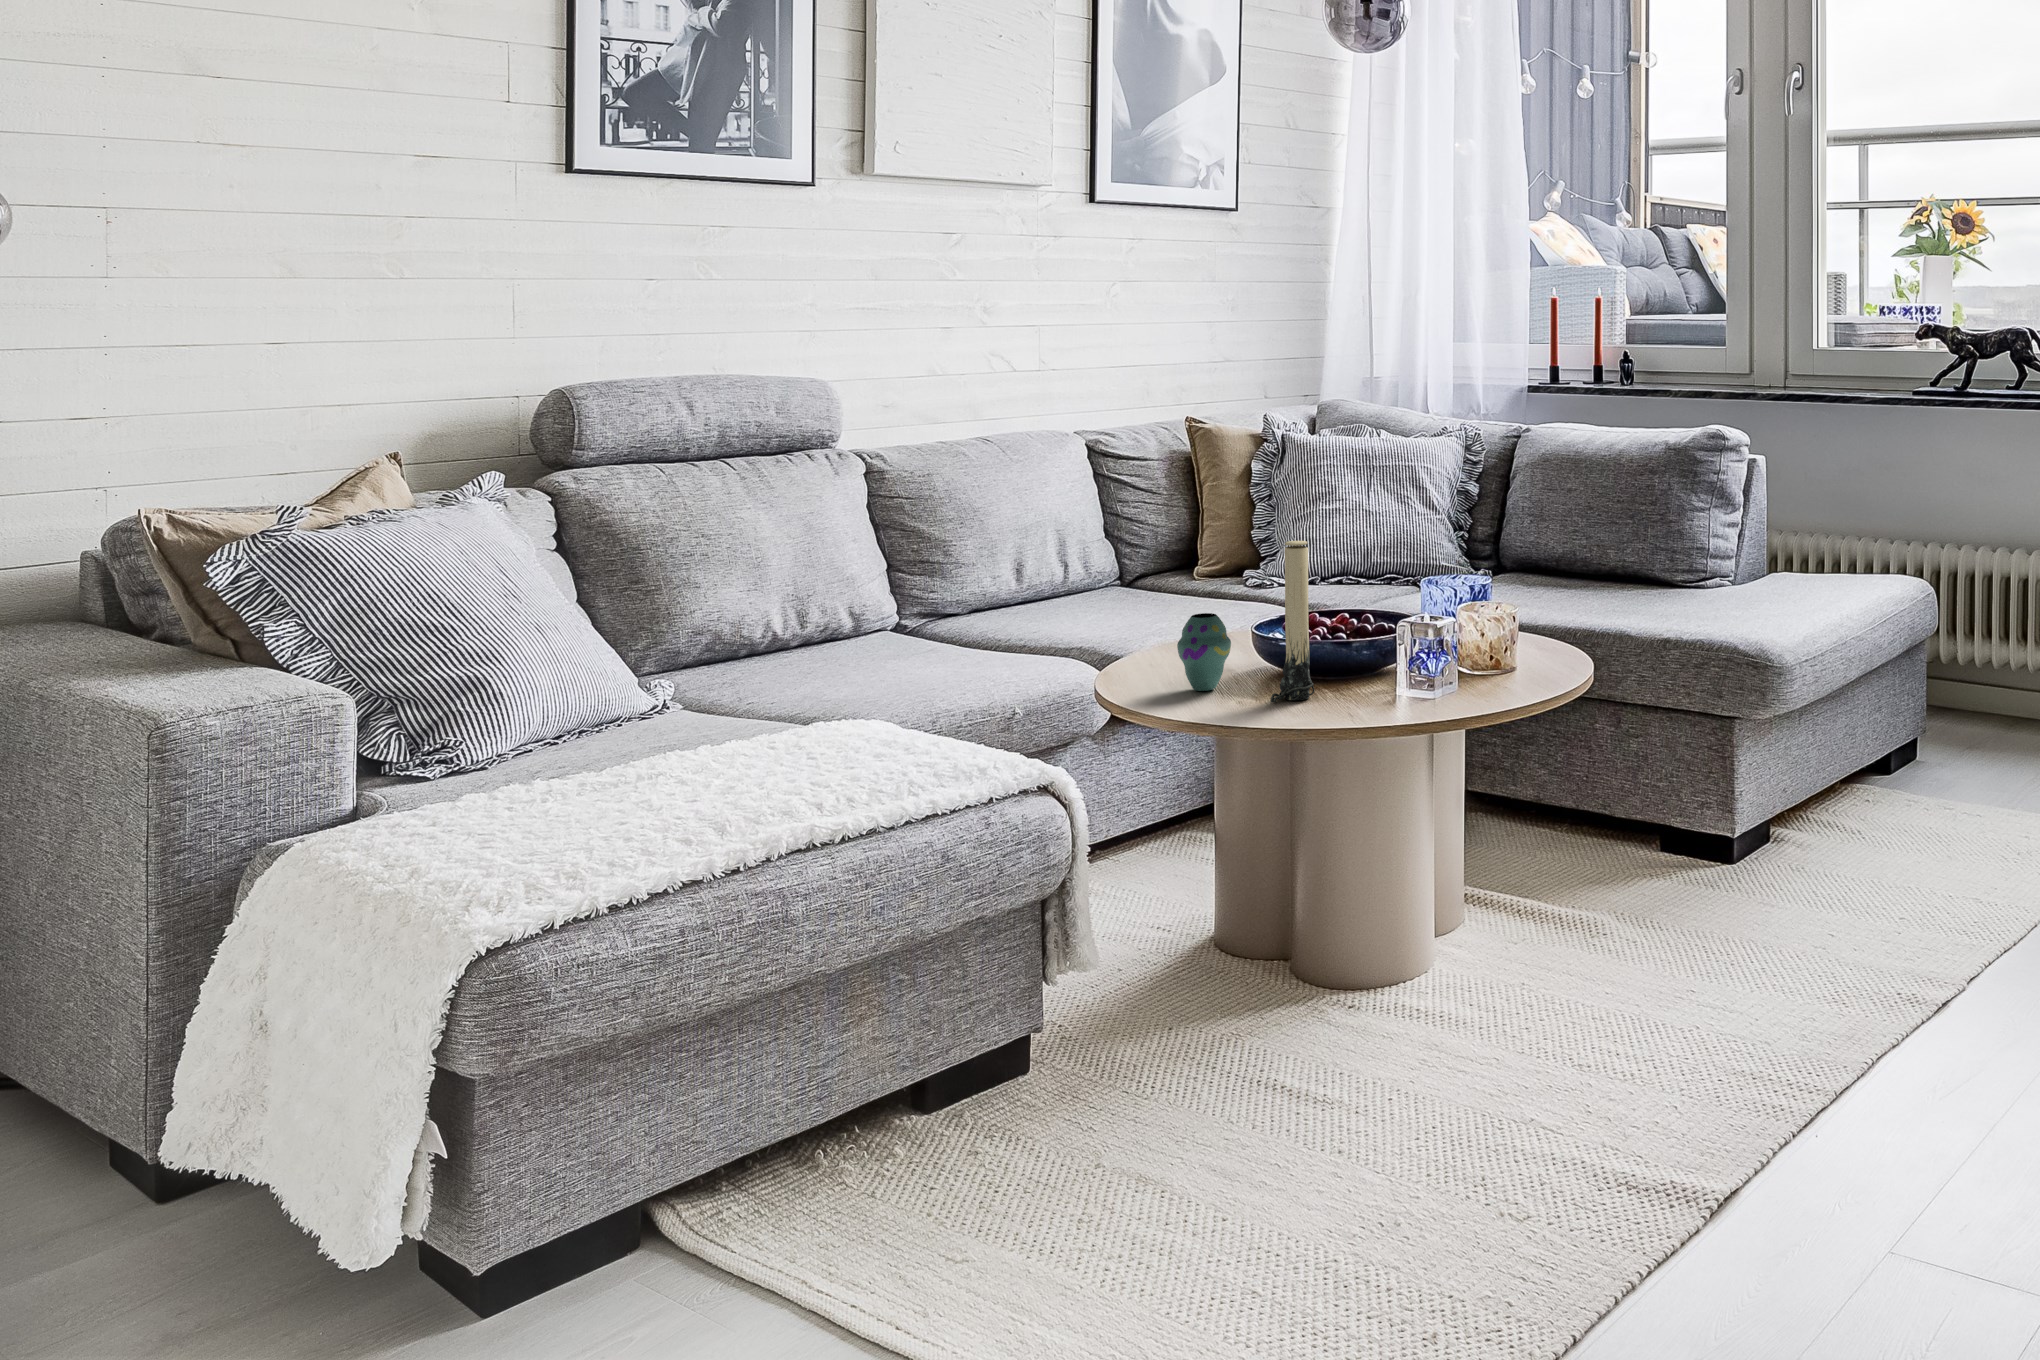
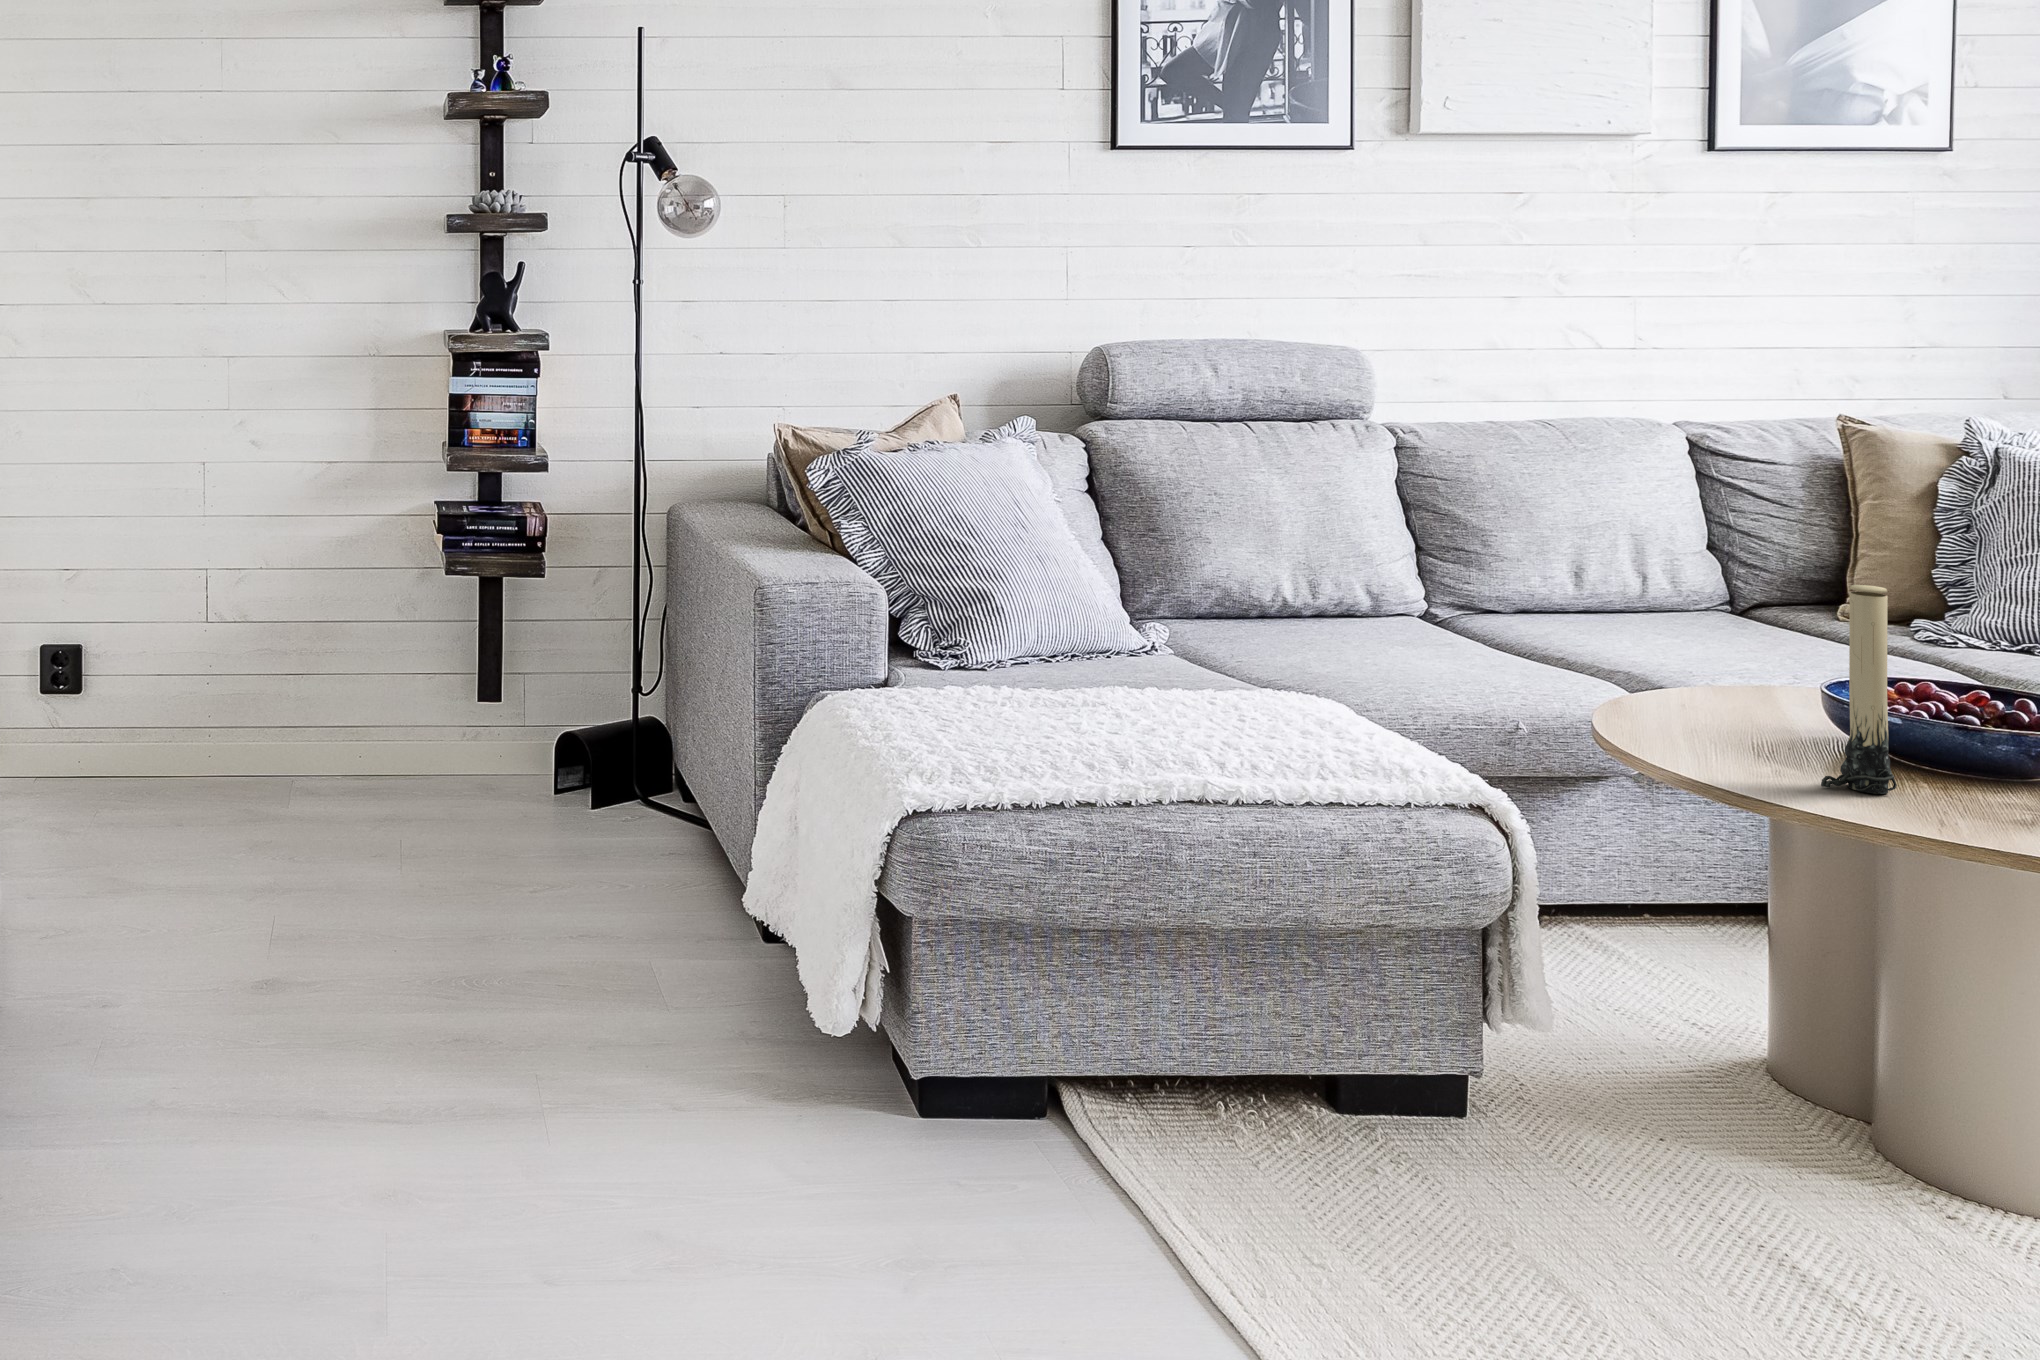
vase: present [1177,613,1231,691] -> none [1695,656,1775,752]

